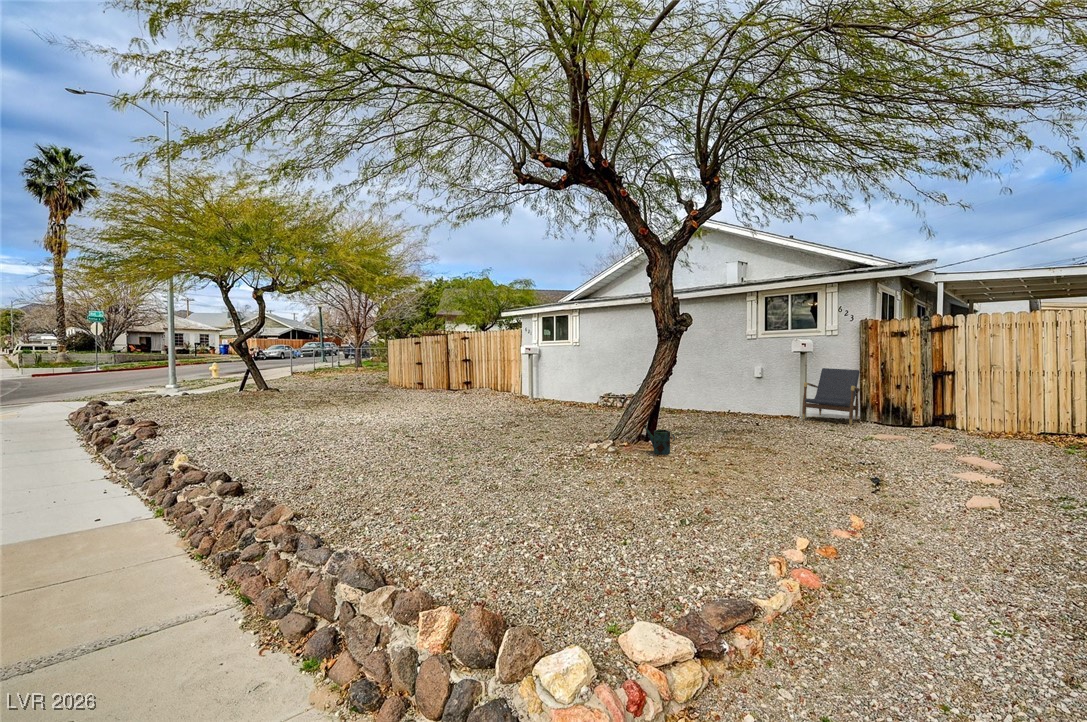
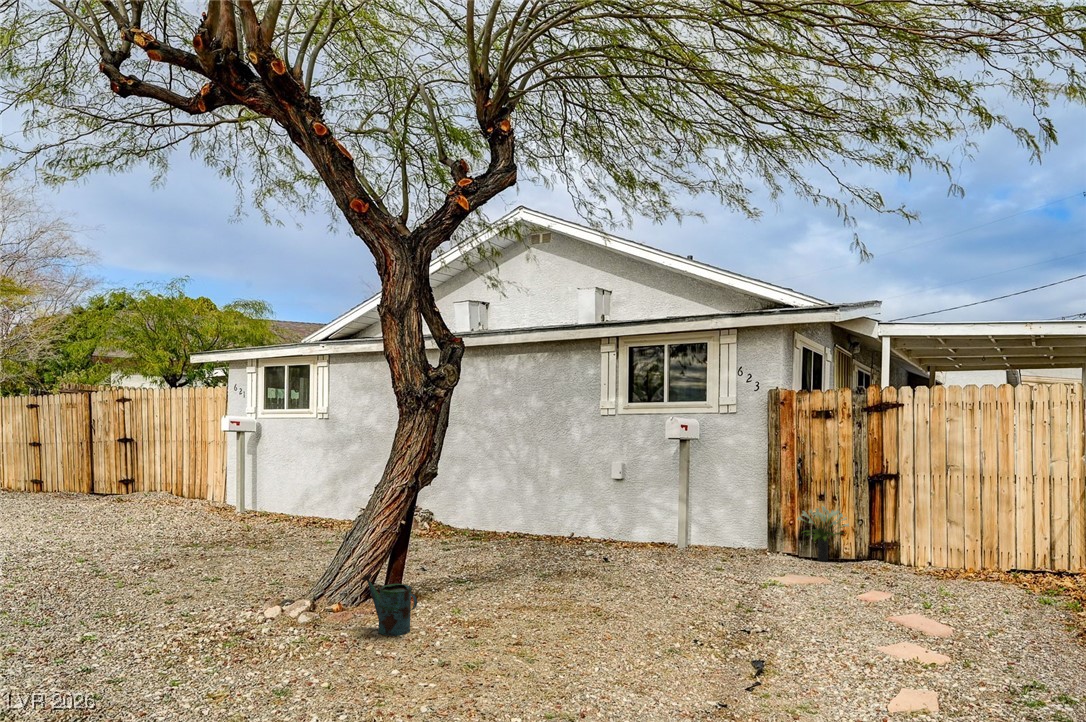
lounge chair: present [802,368,860,425] -> none [679,465,766,563]
potted plant: none [882,392,920,425] -> present [797,506,849,561]

